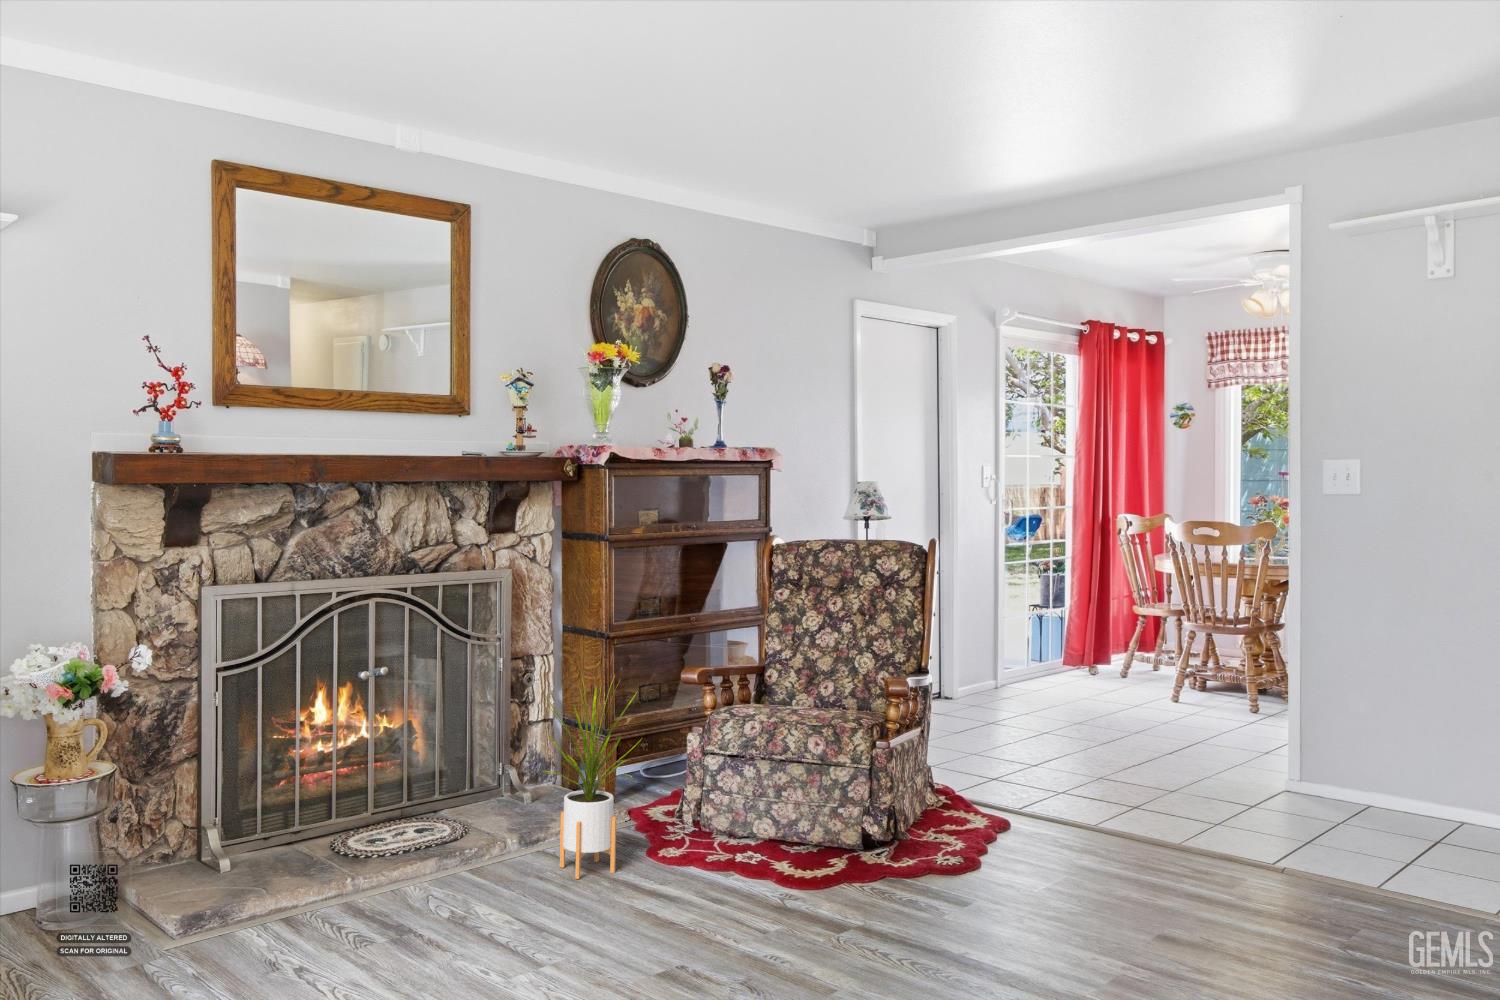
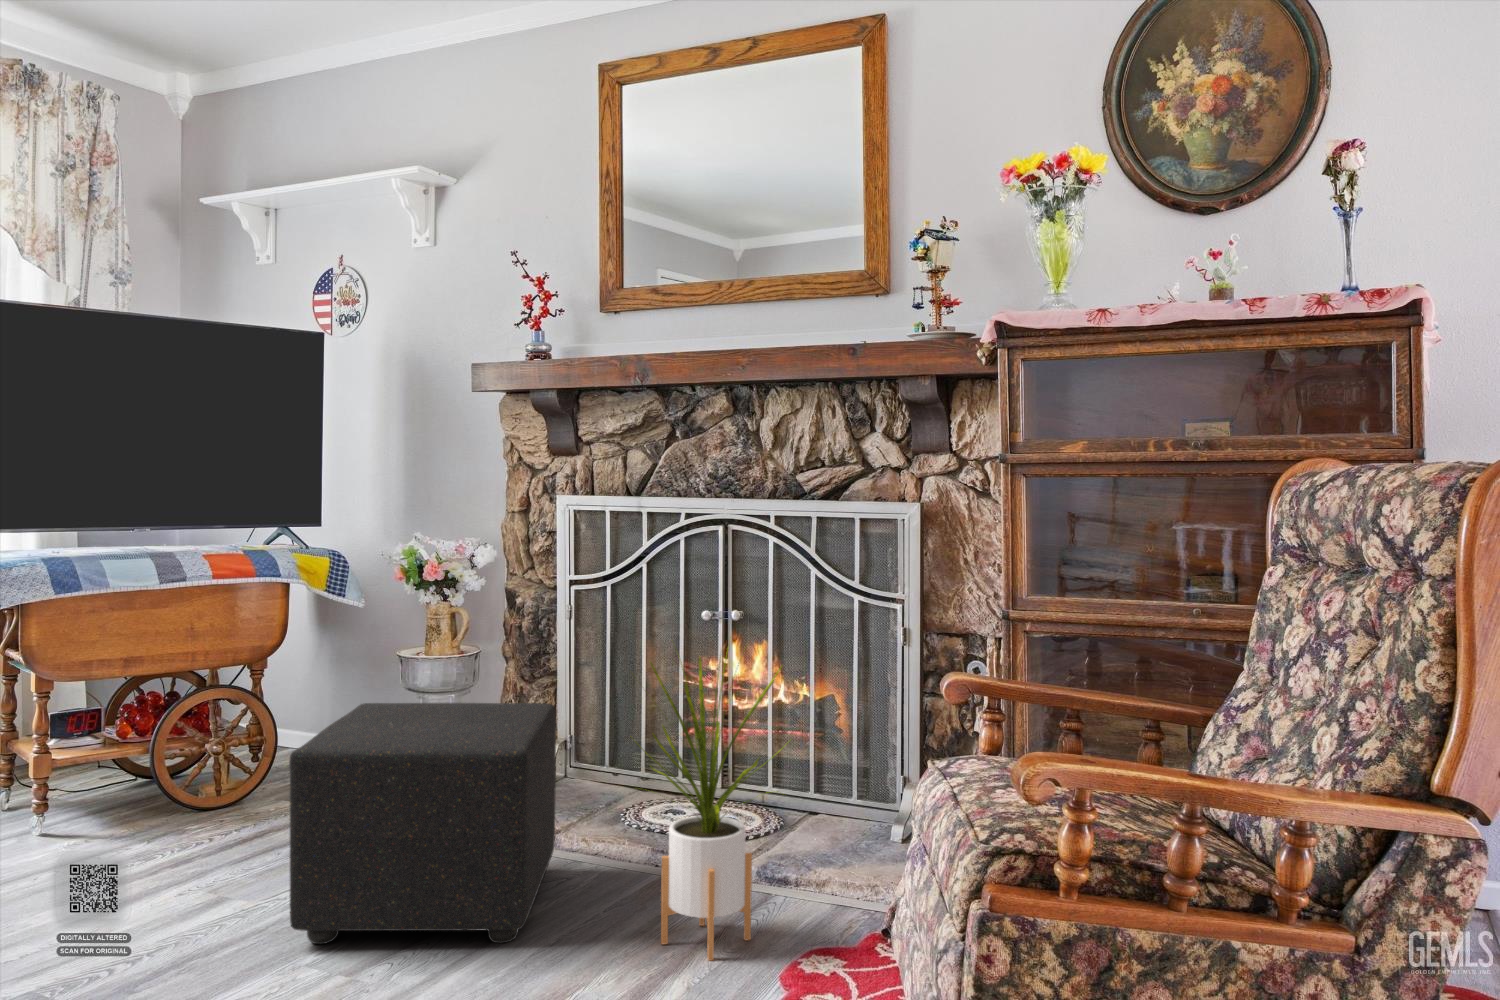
ottoman: none [300,759,539,965] -> present [289,703,556,944]

